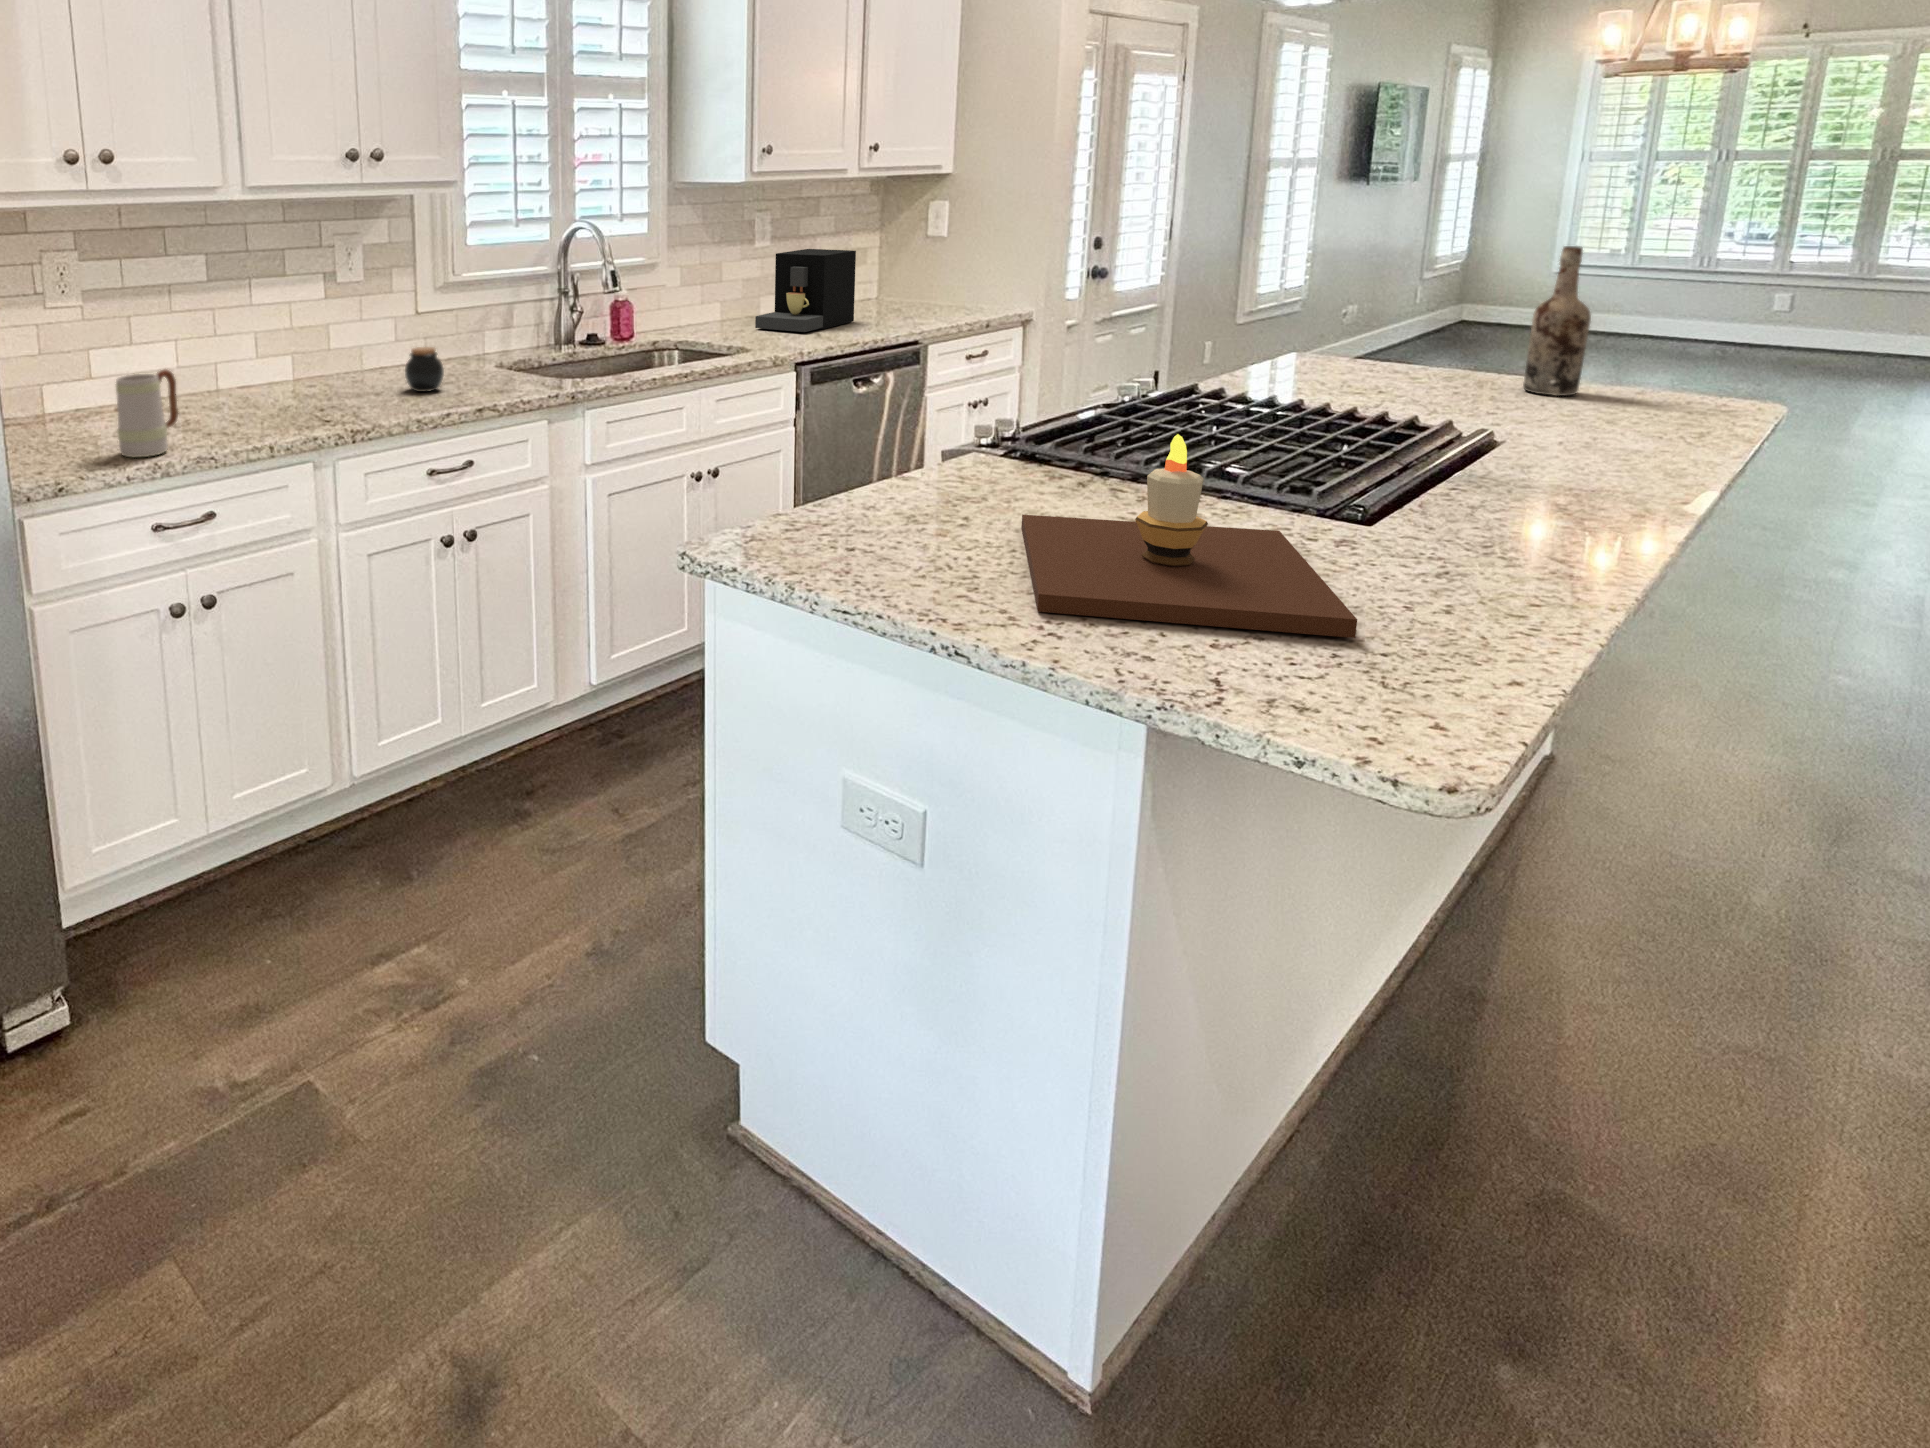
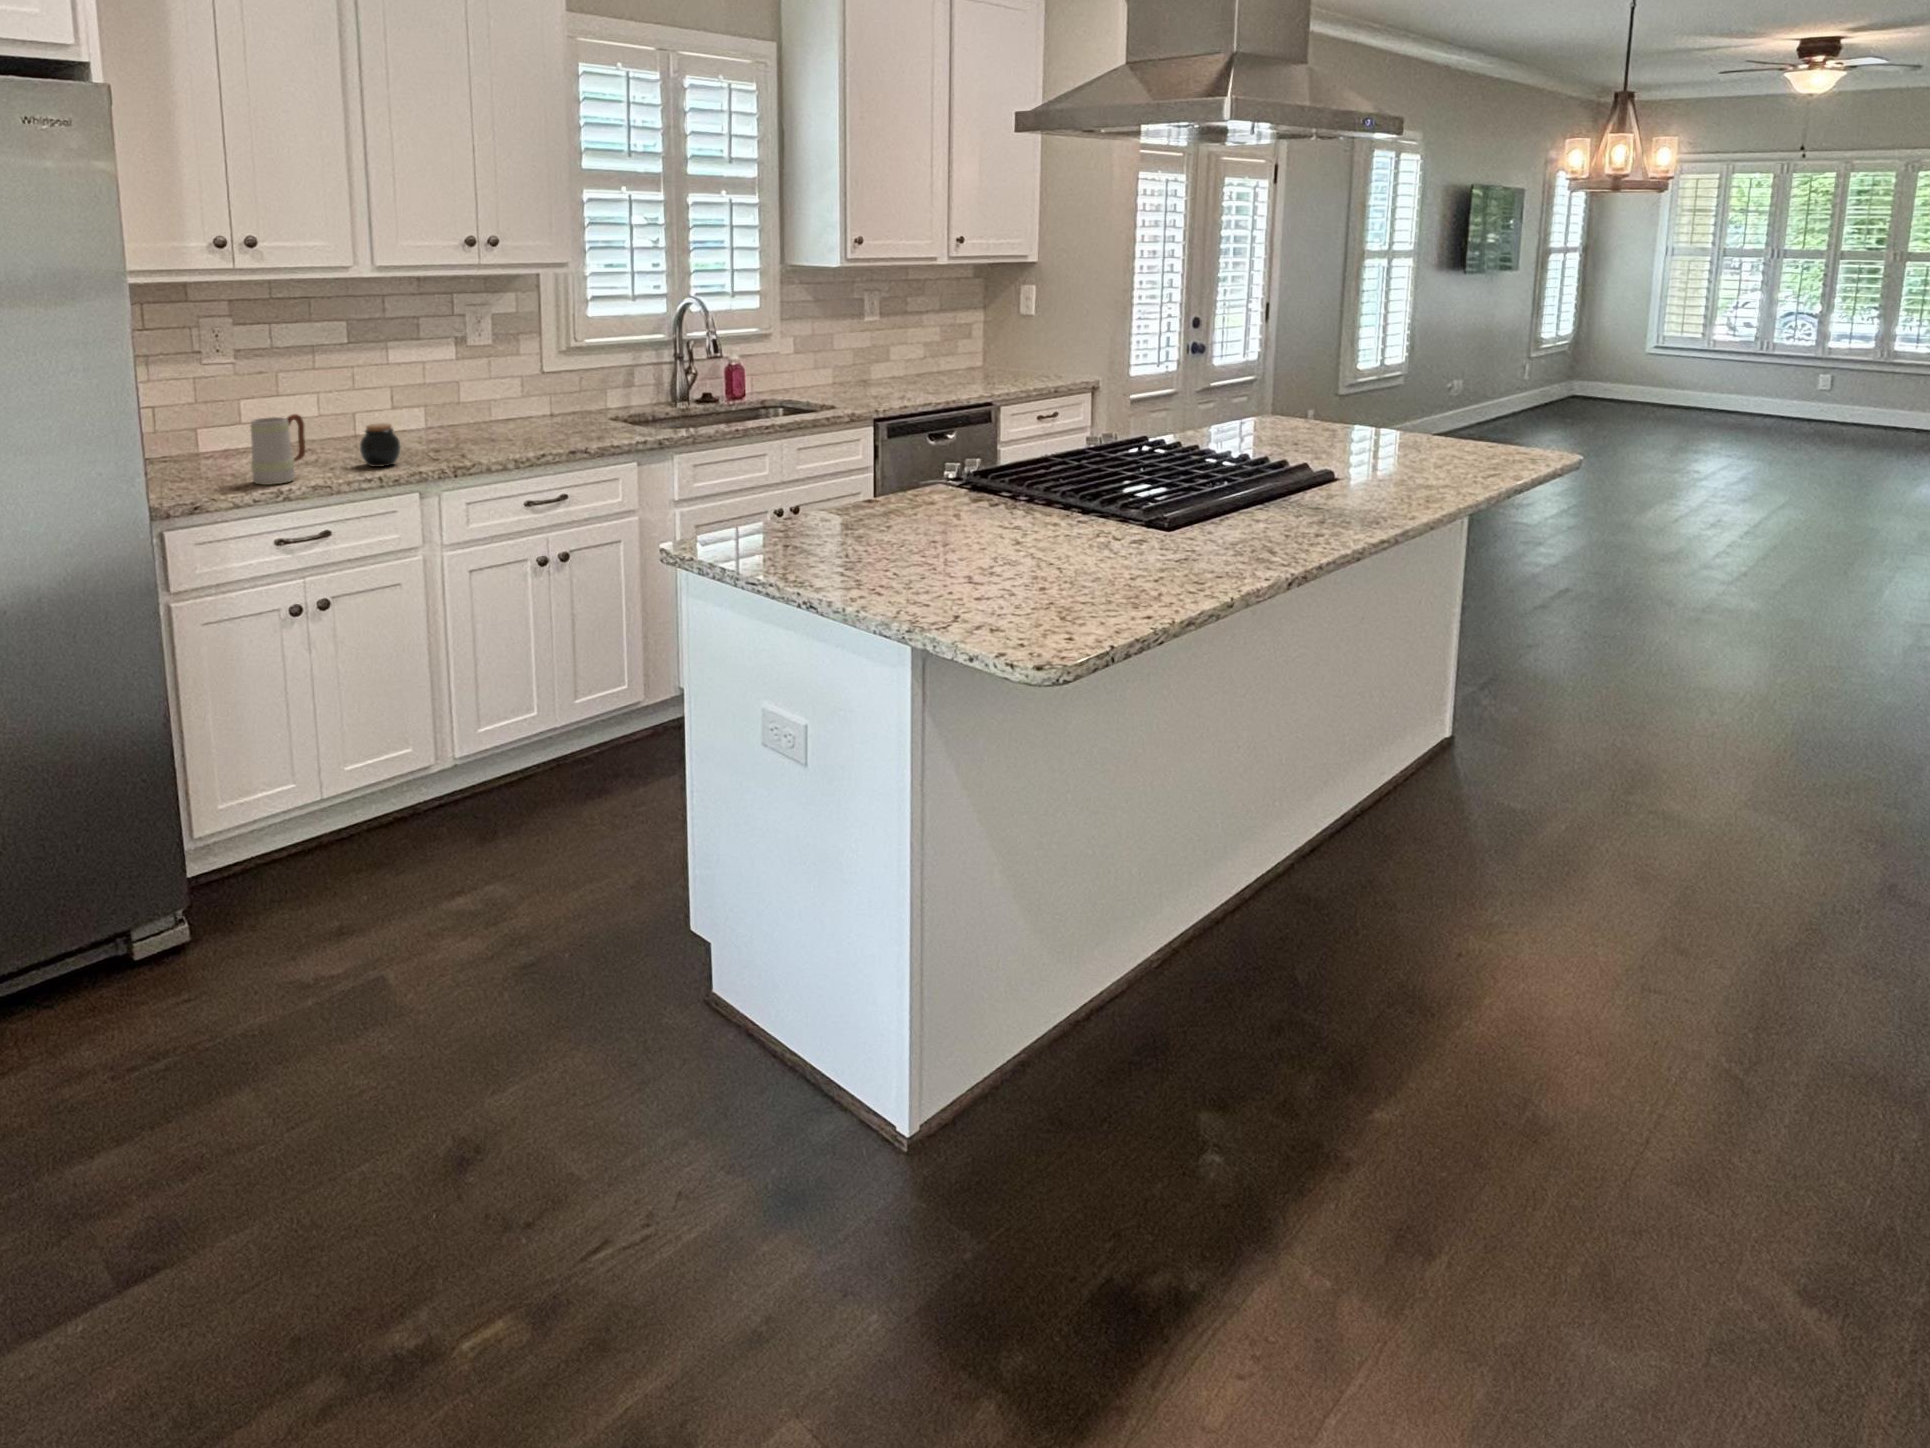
wine bottle: present [1523,246,1591,396] -> none [1393,333,1434,448]
coffee maker: present [755,249,856,332] -> none [858,323,948,394]
jar: present [405,347,444,392] -> present [360,423,401,467]
candle: present [1021,434,1357,638] -> none [864,460,1075,593]

